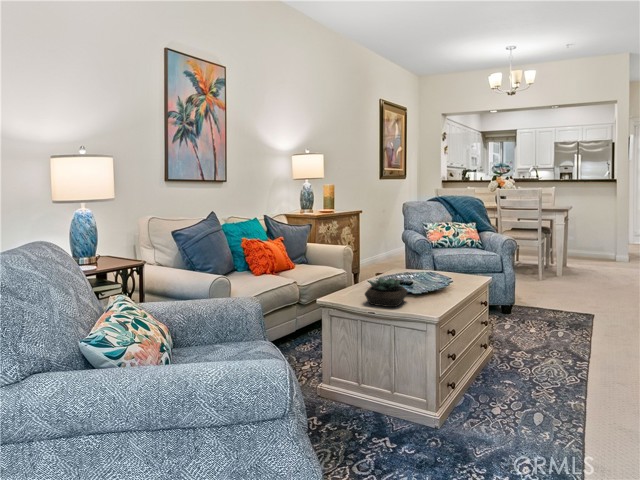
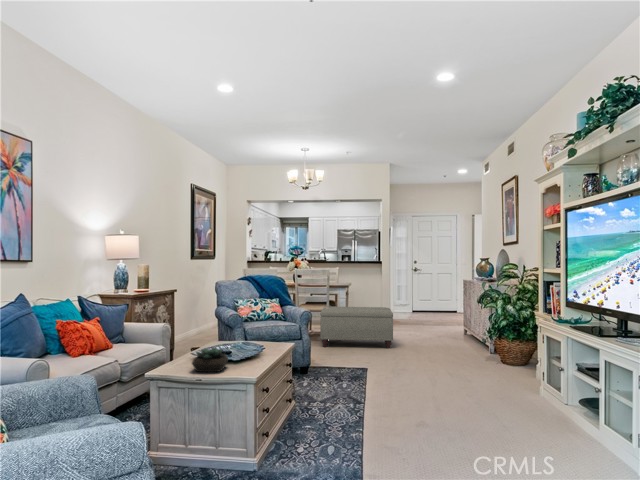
ottoman: none [527,234,633,290] -> present [320,307,393,349]

